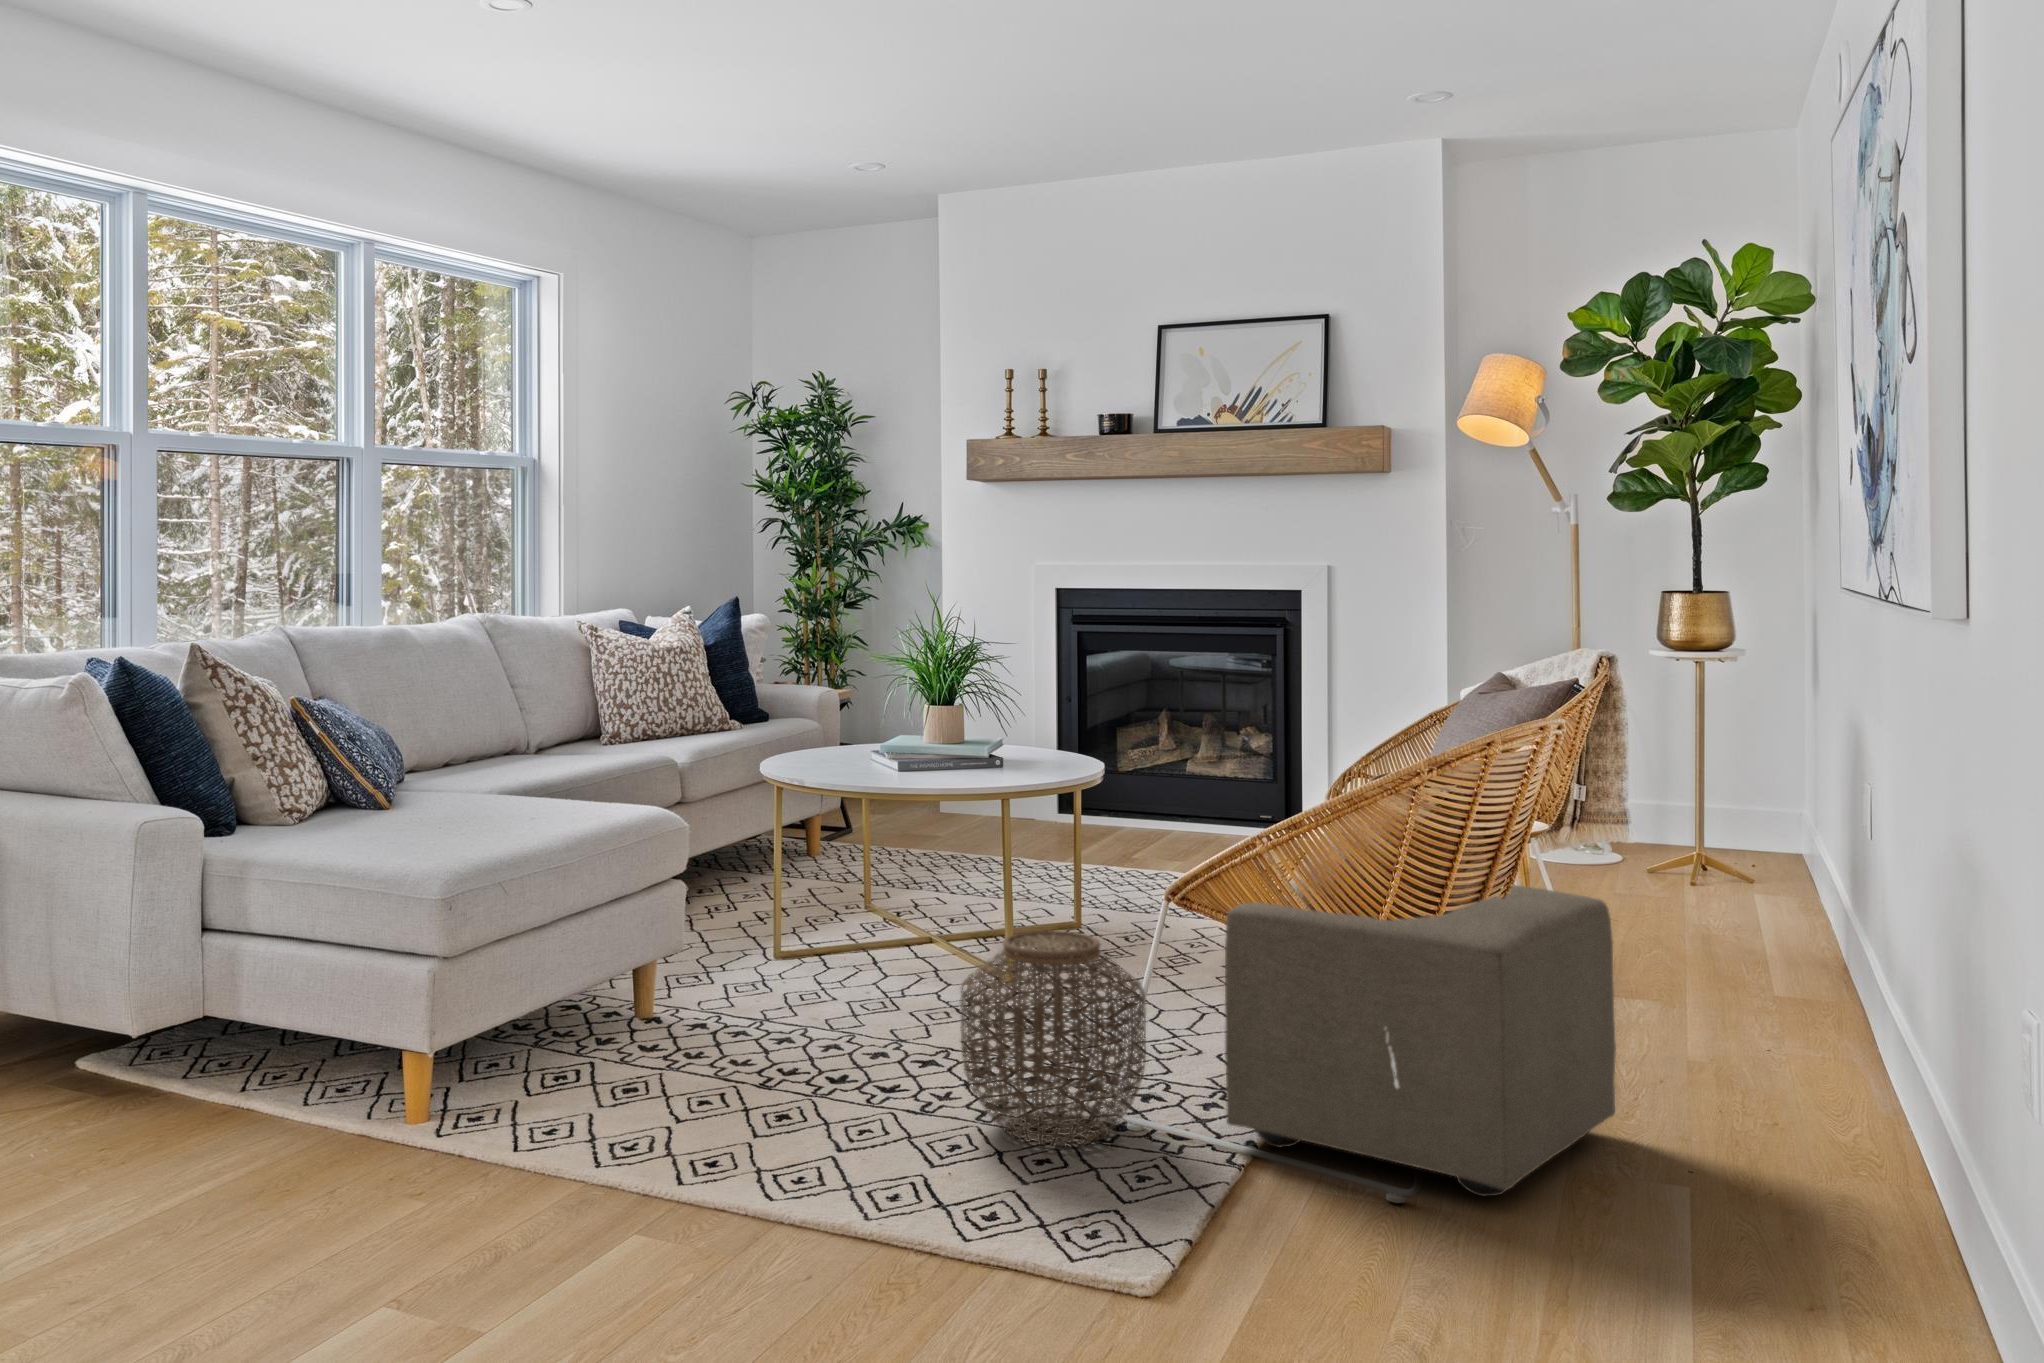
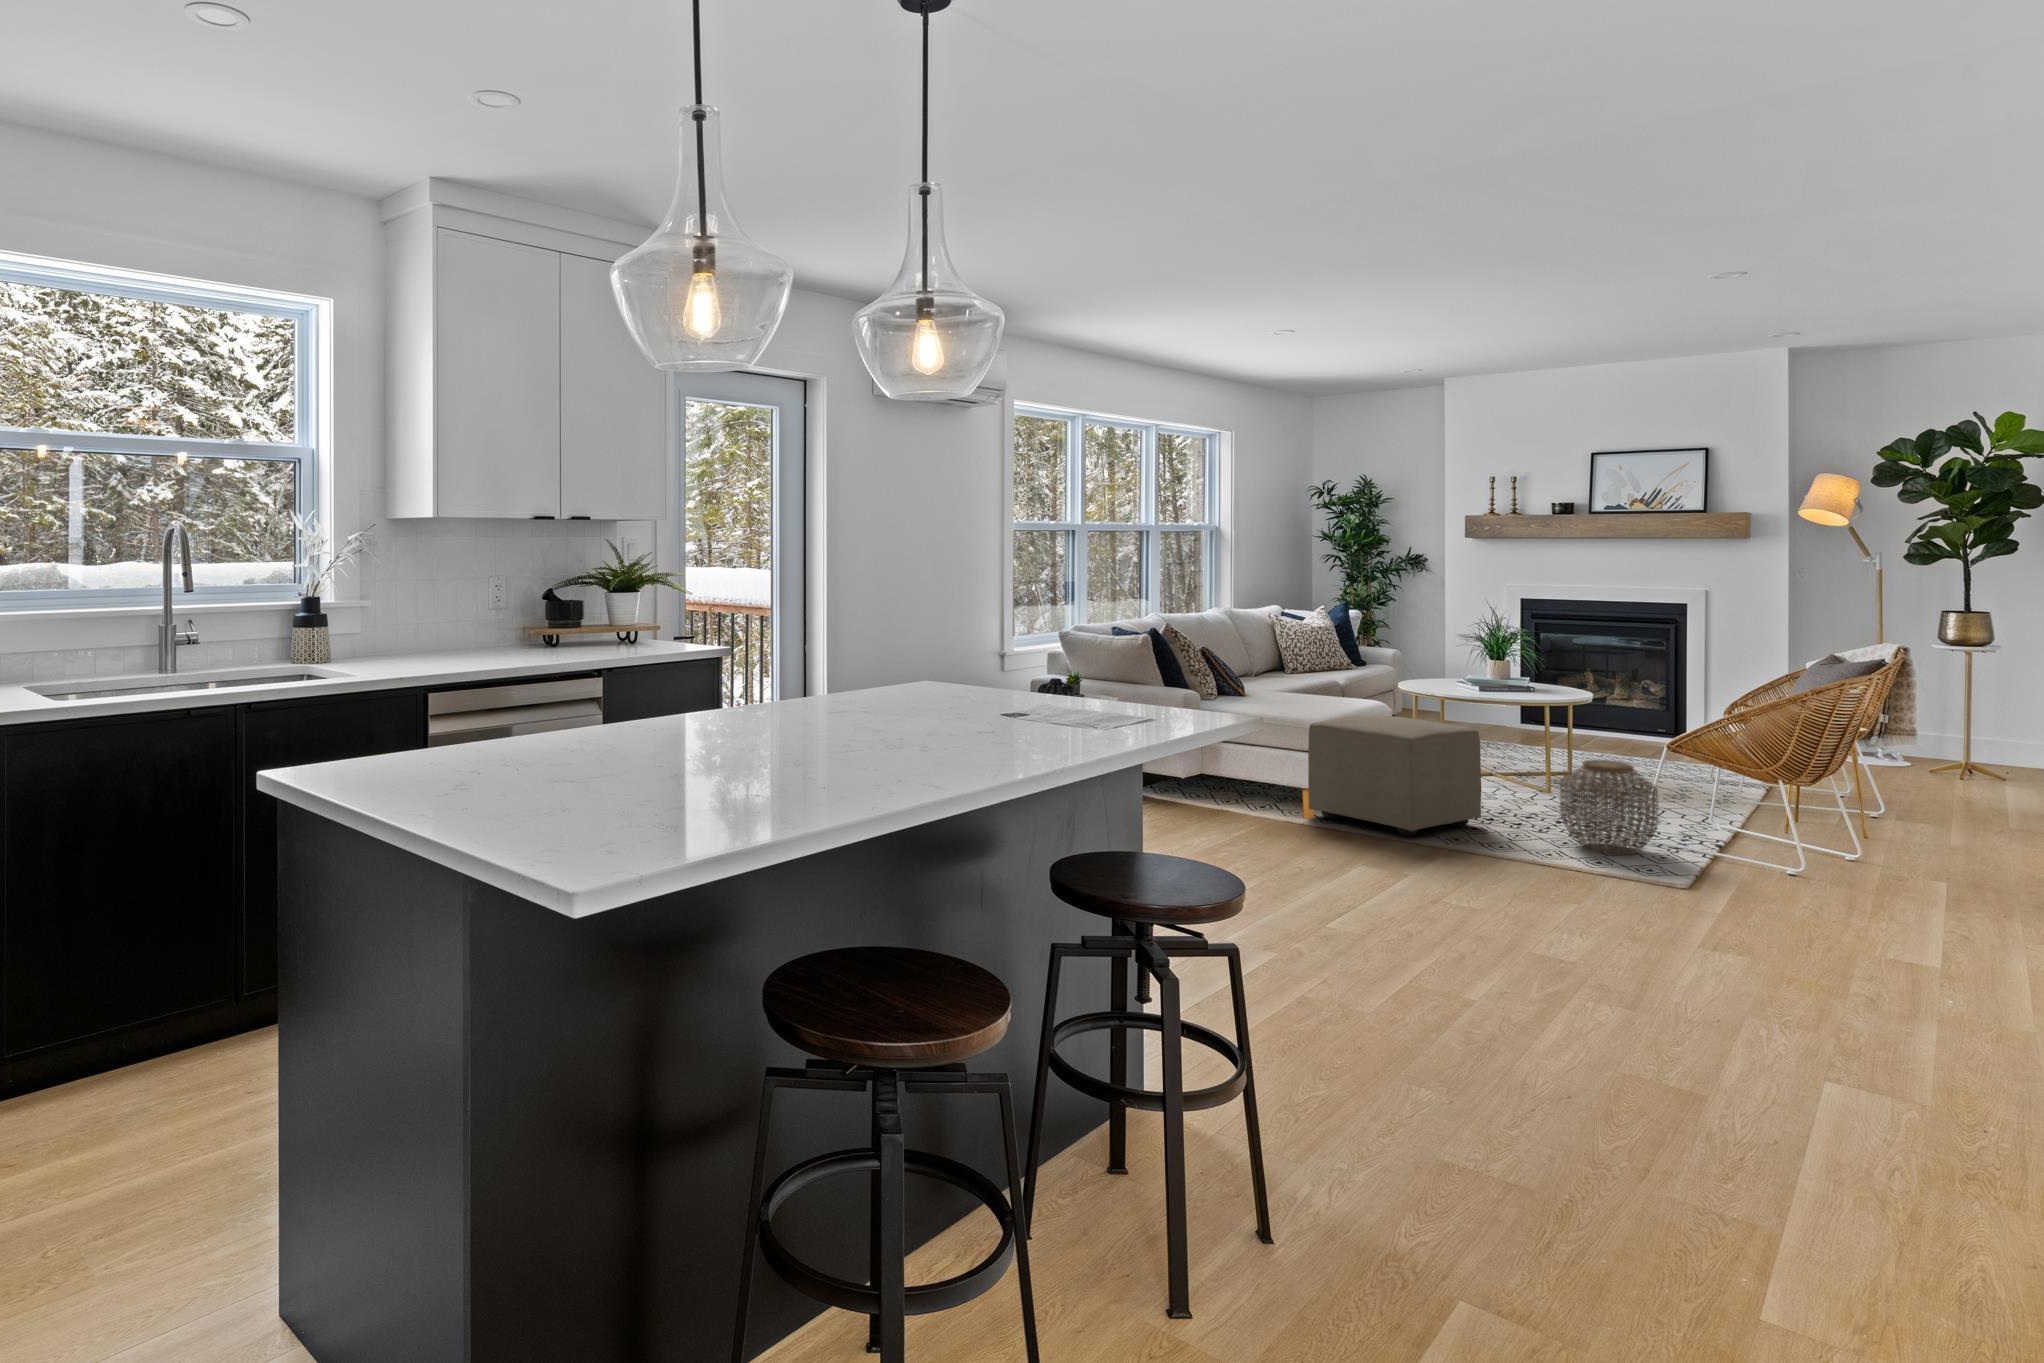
ottoman: present [1225,885,1616,1197] -> present [1308,716,1481,836]

